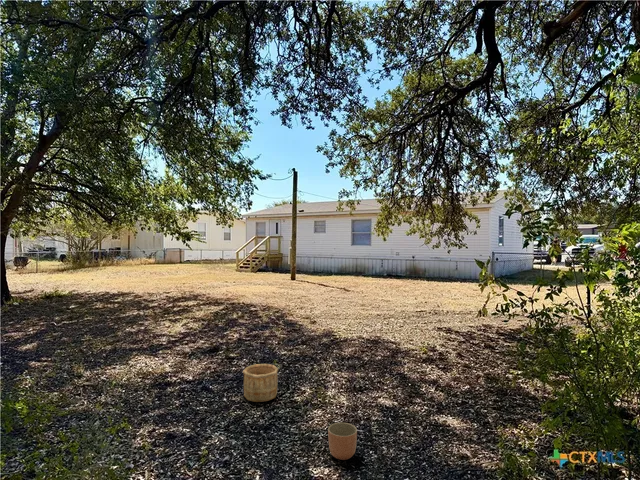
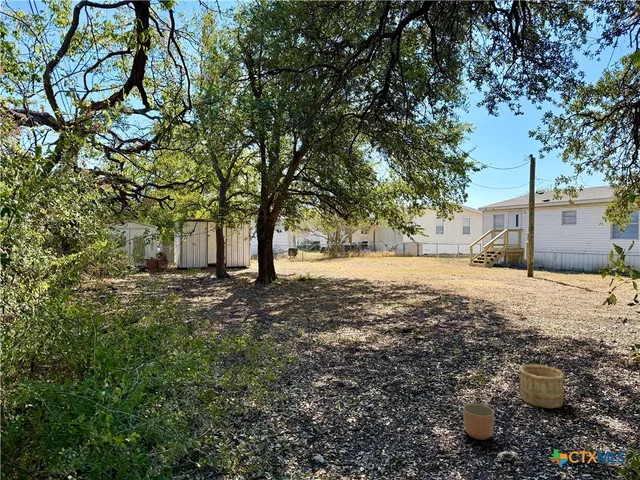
wooden bucket: present [243,364,278,402] -> present [519,364,565,408]

